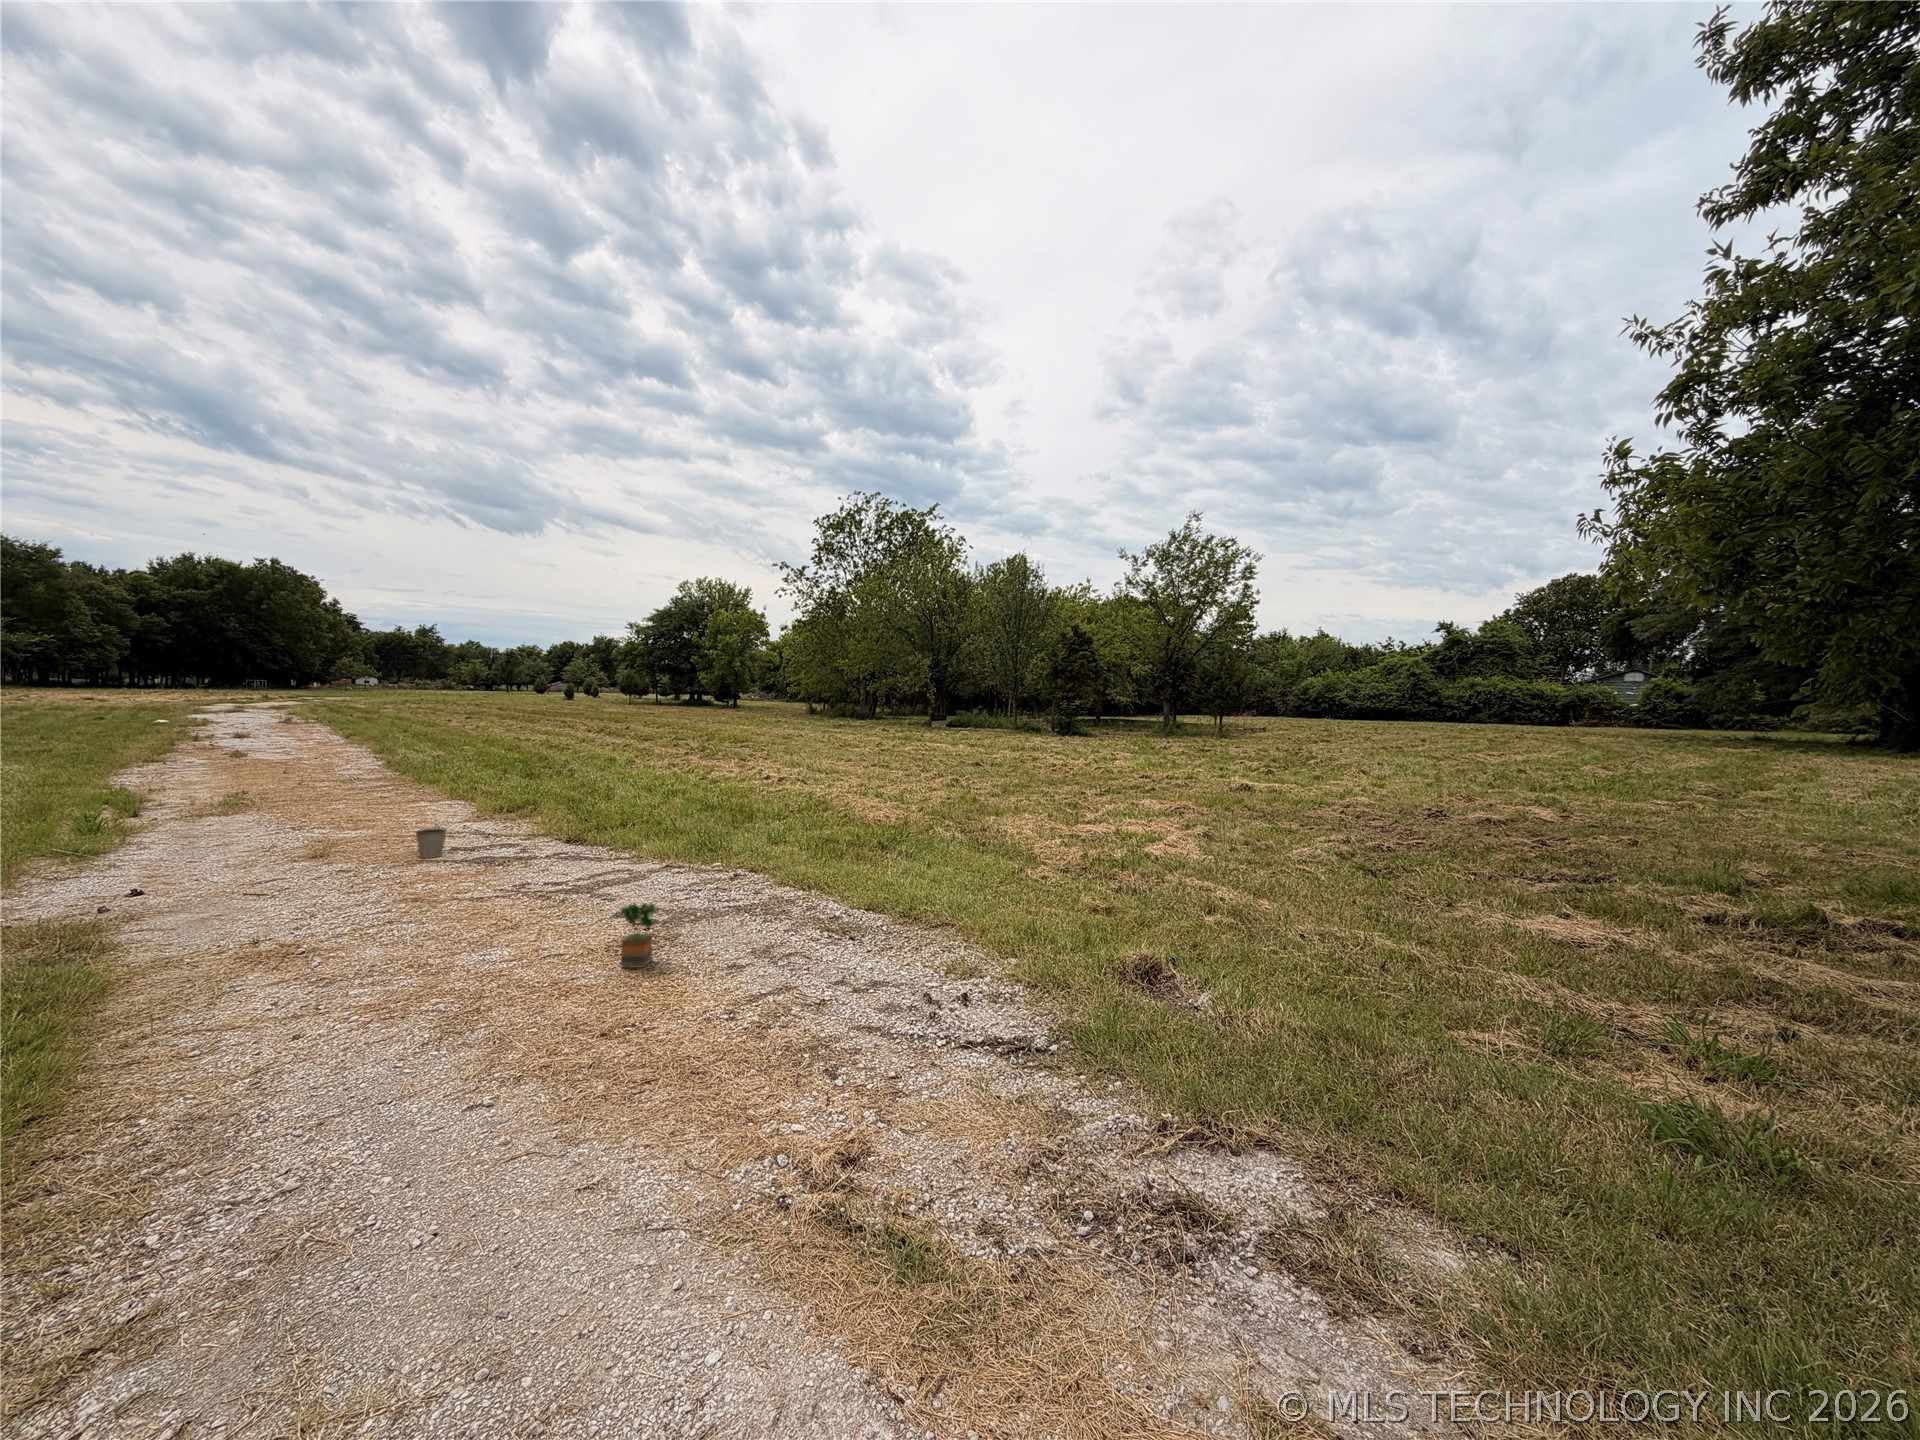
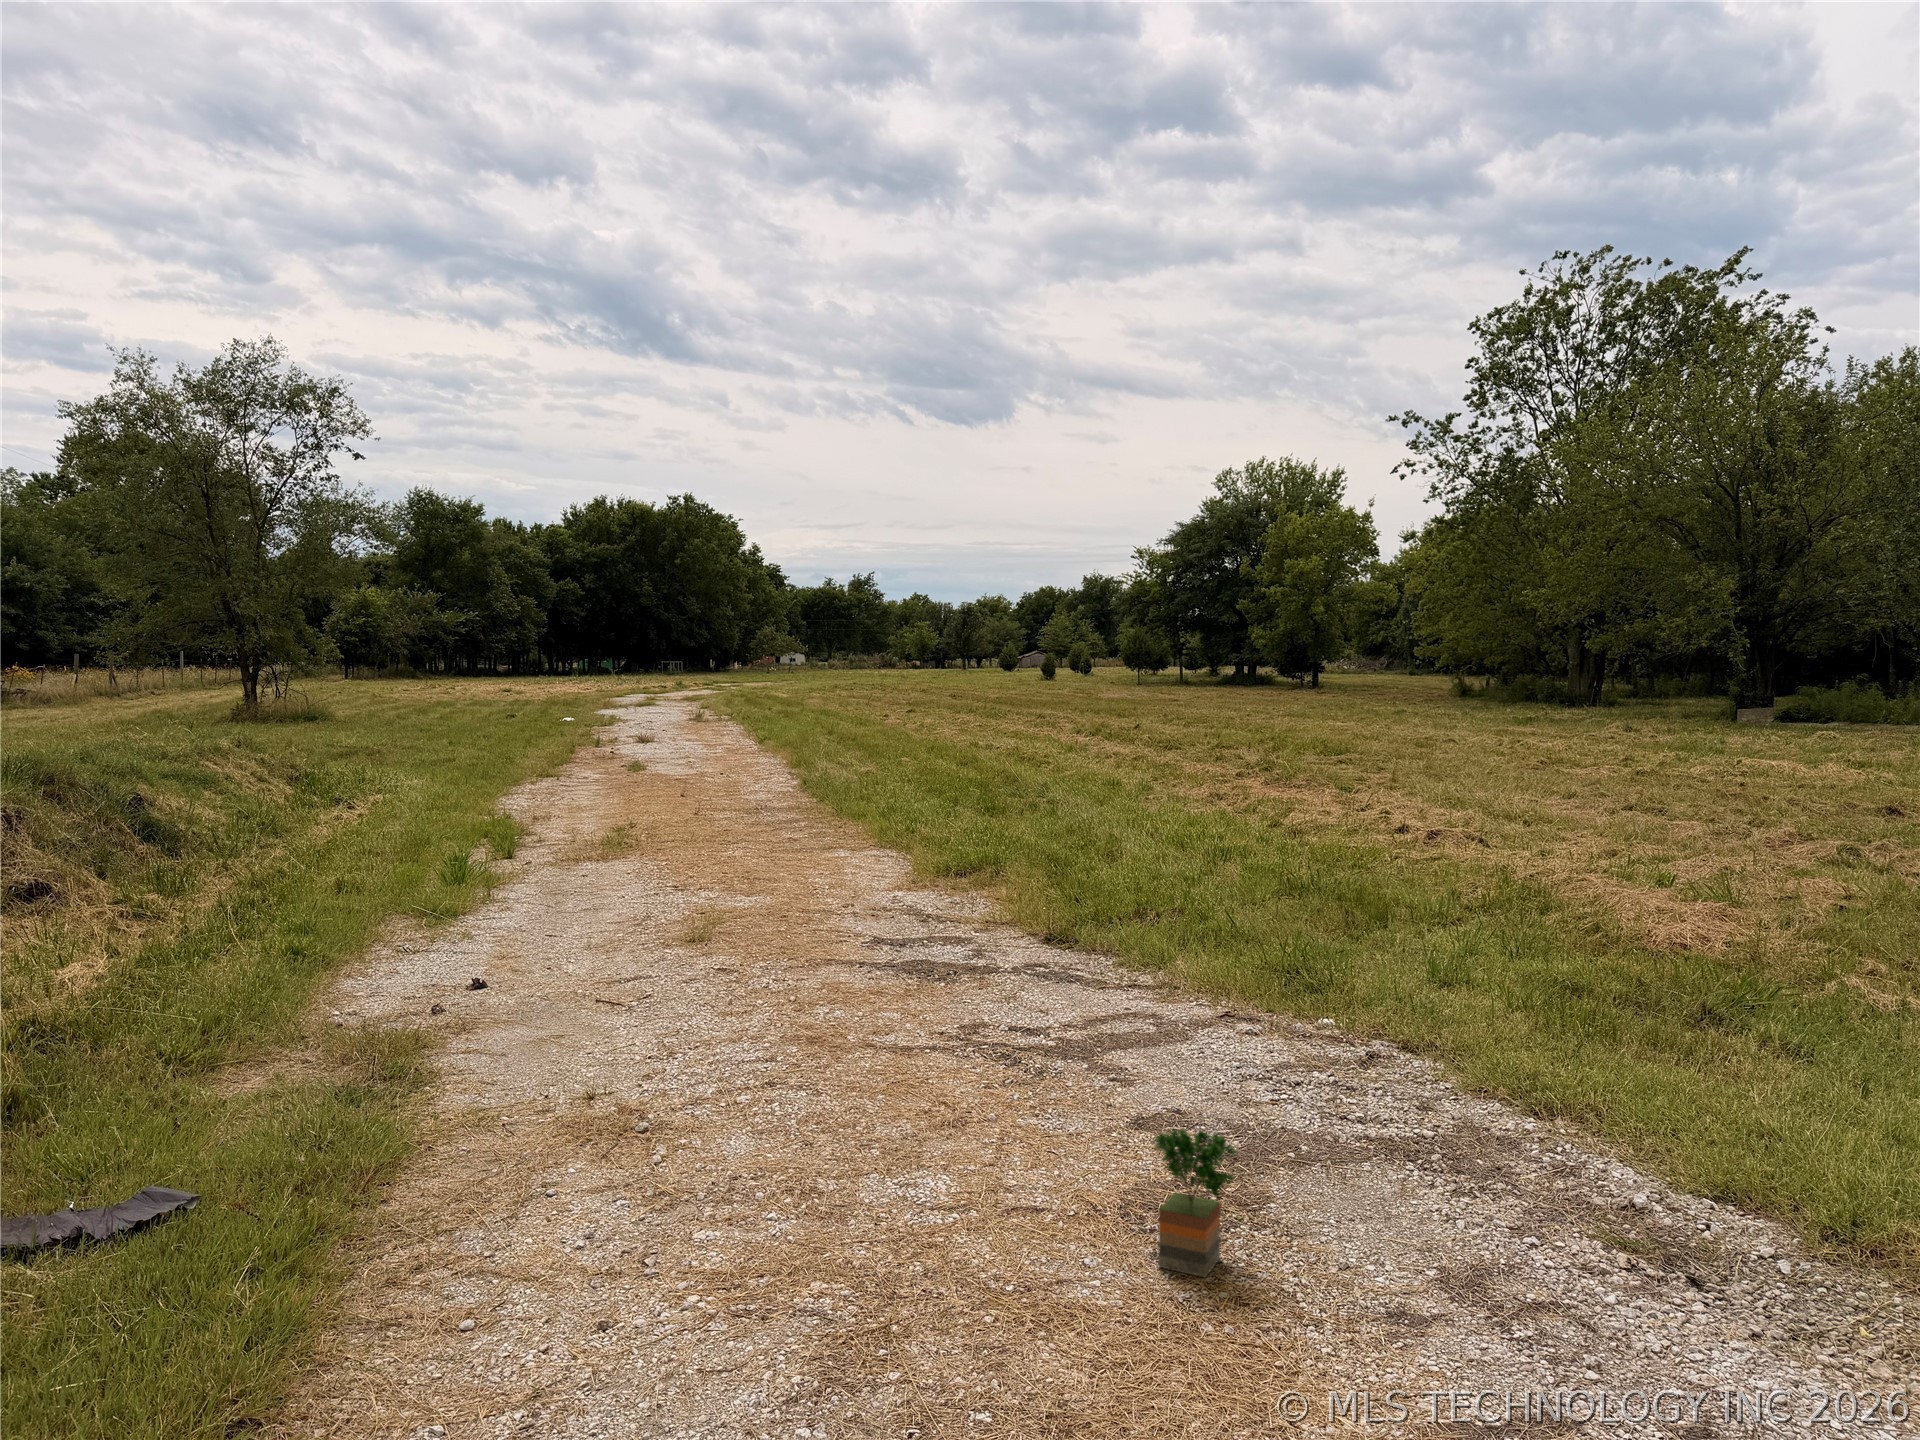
bucket: present [416,828,446,858] -> none [821,904,866,955]

